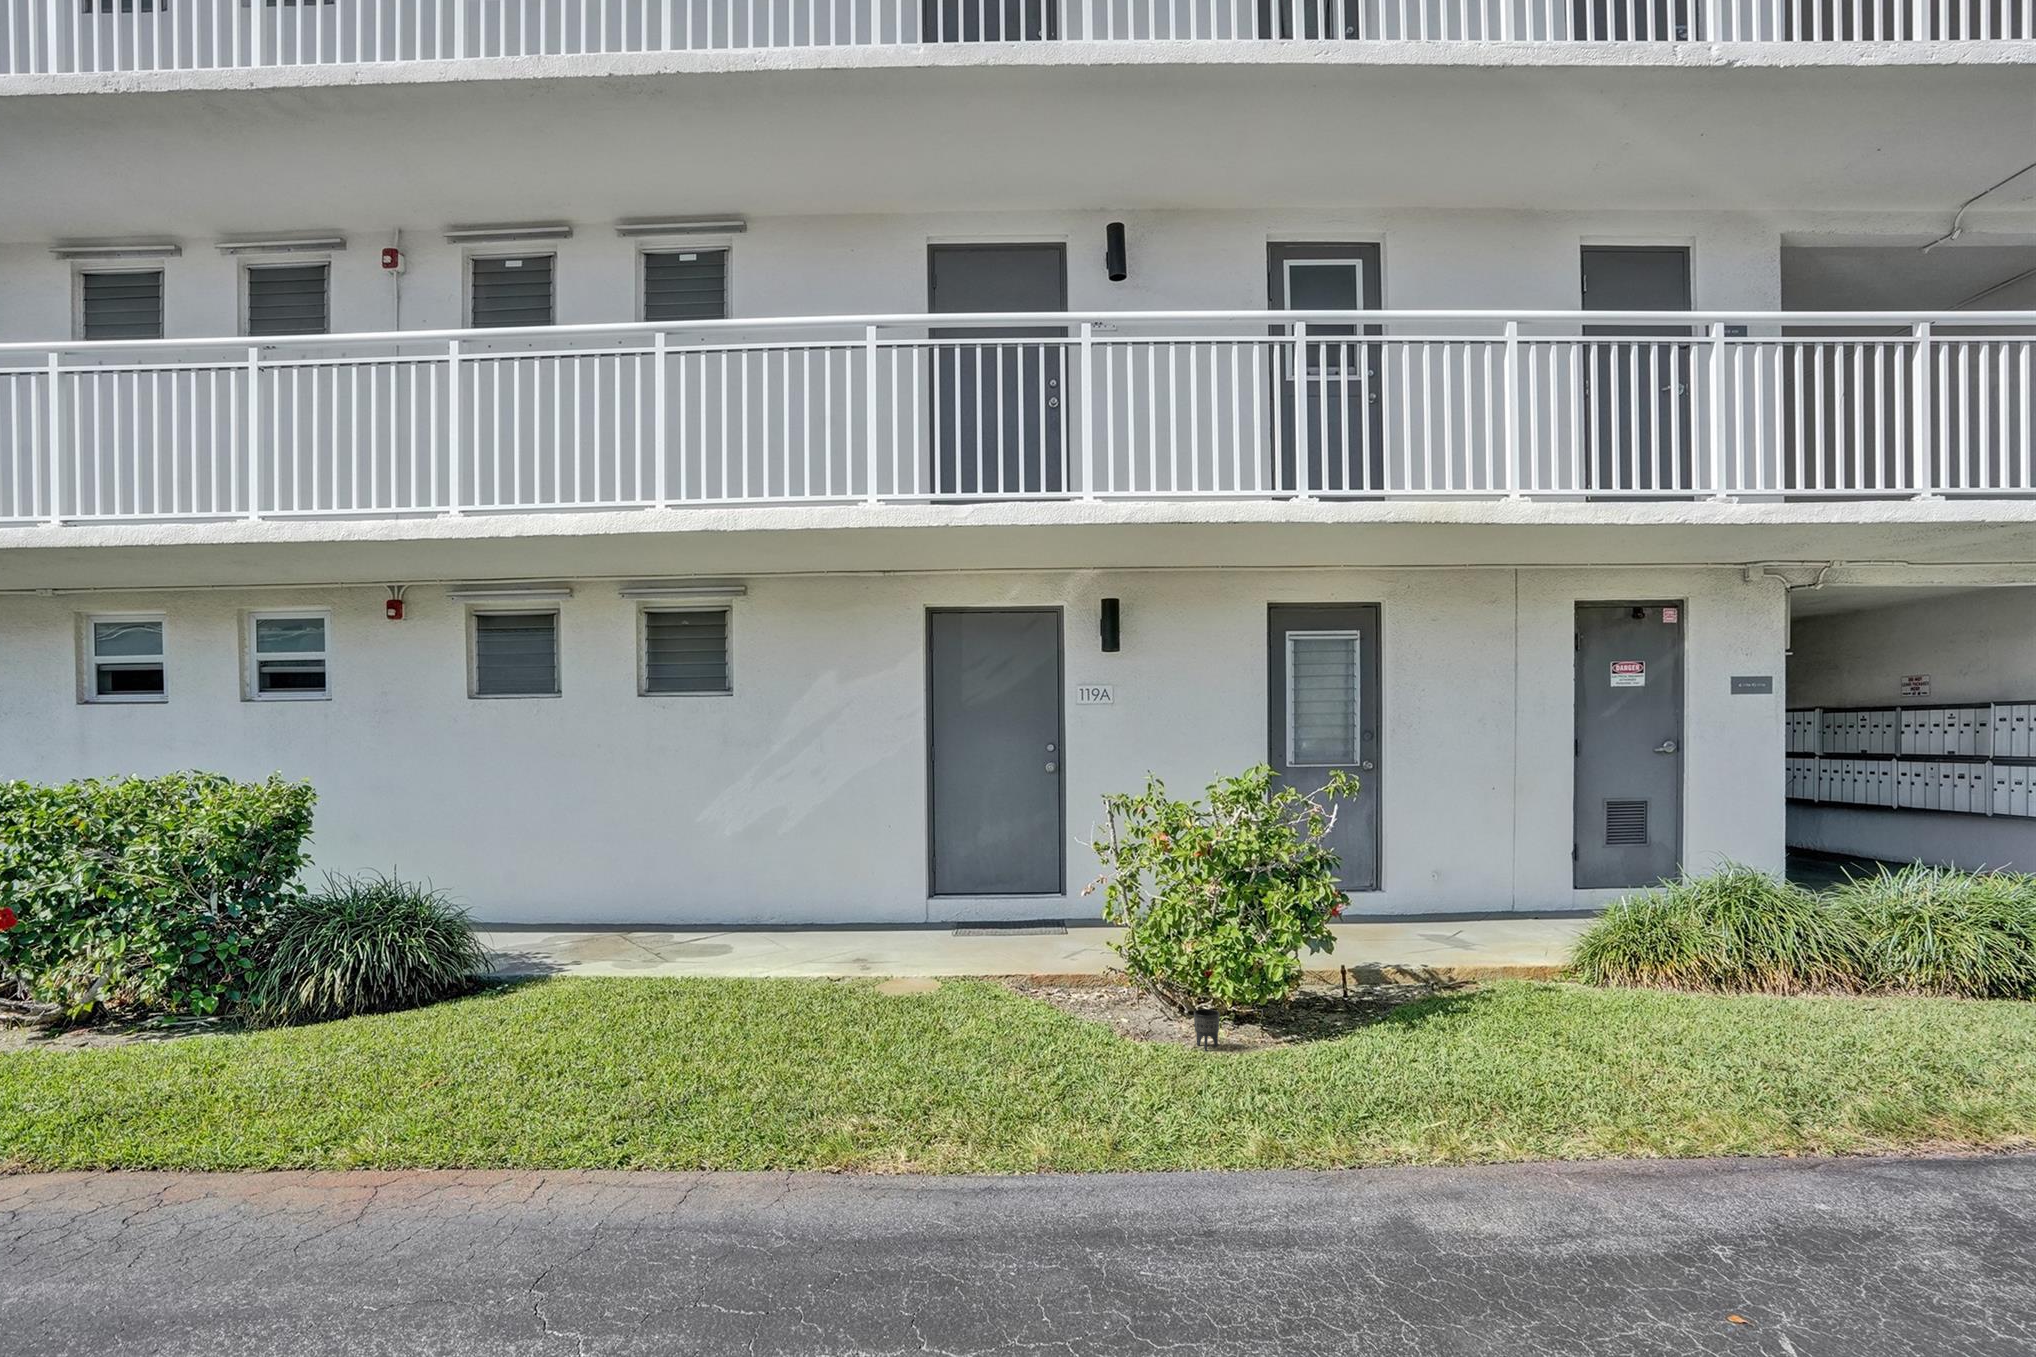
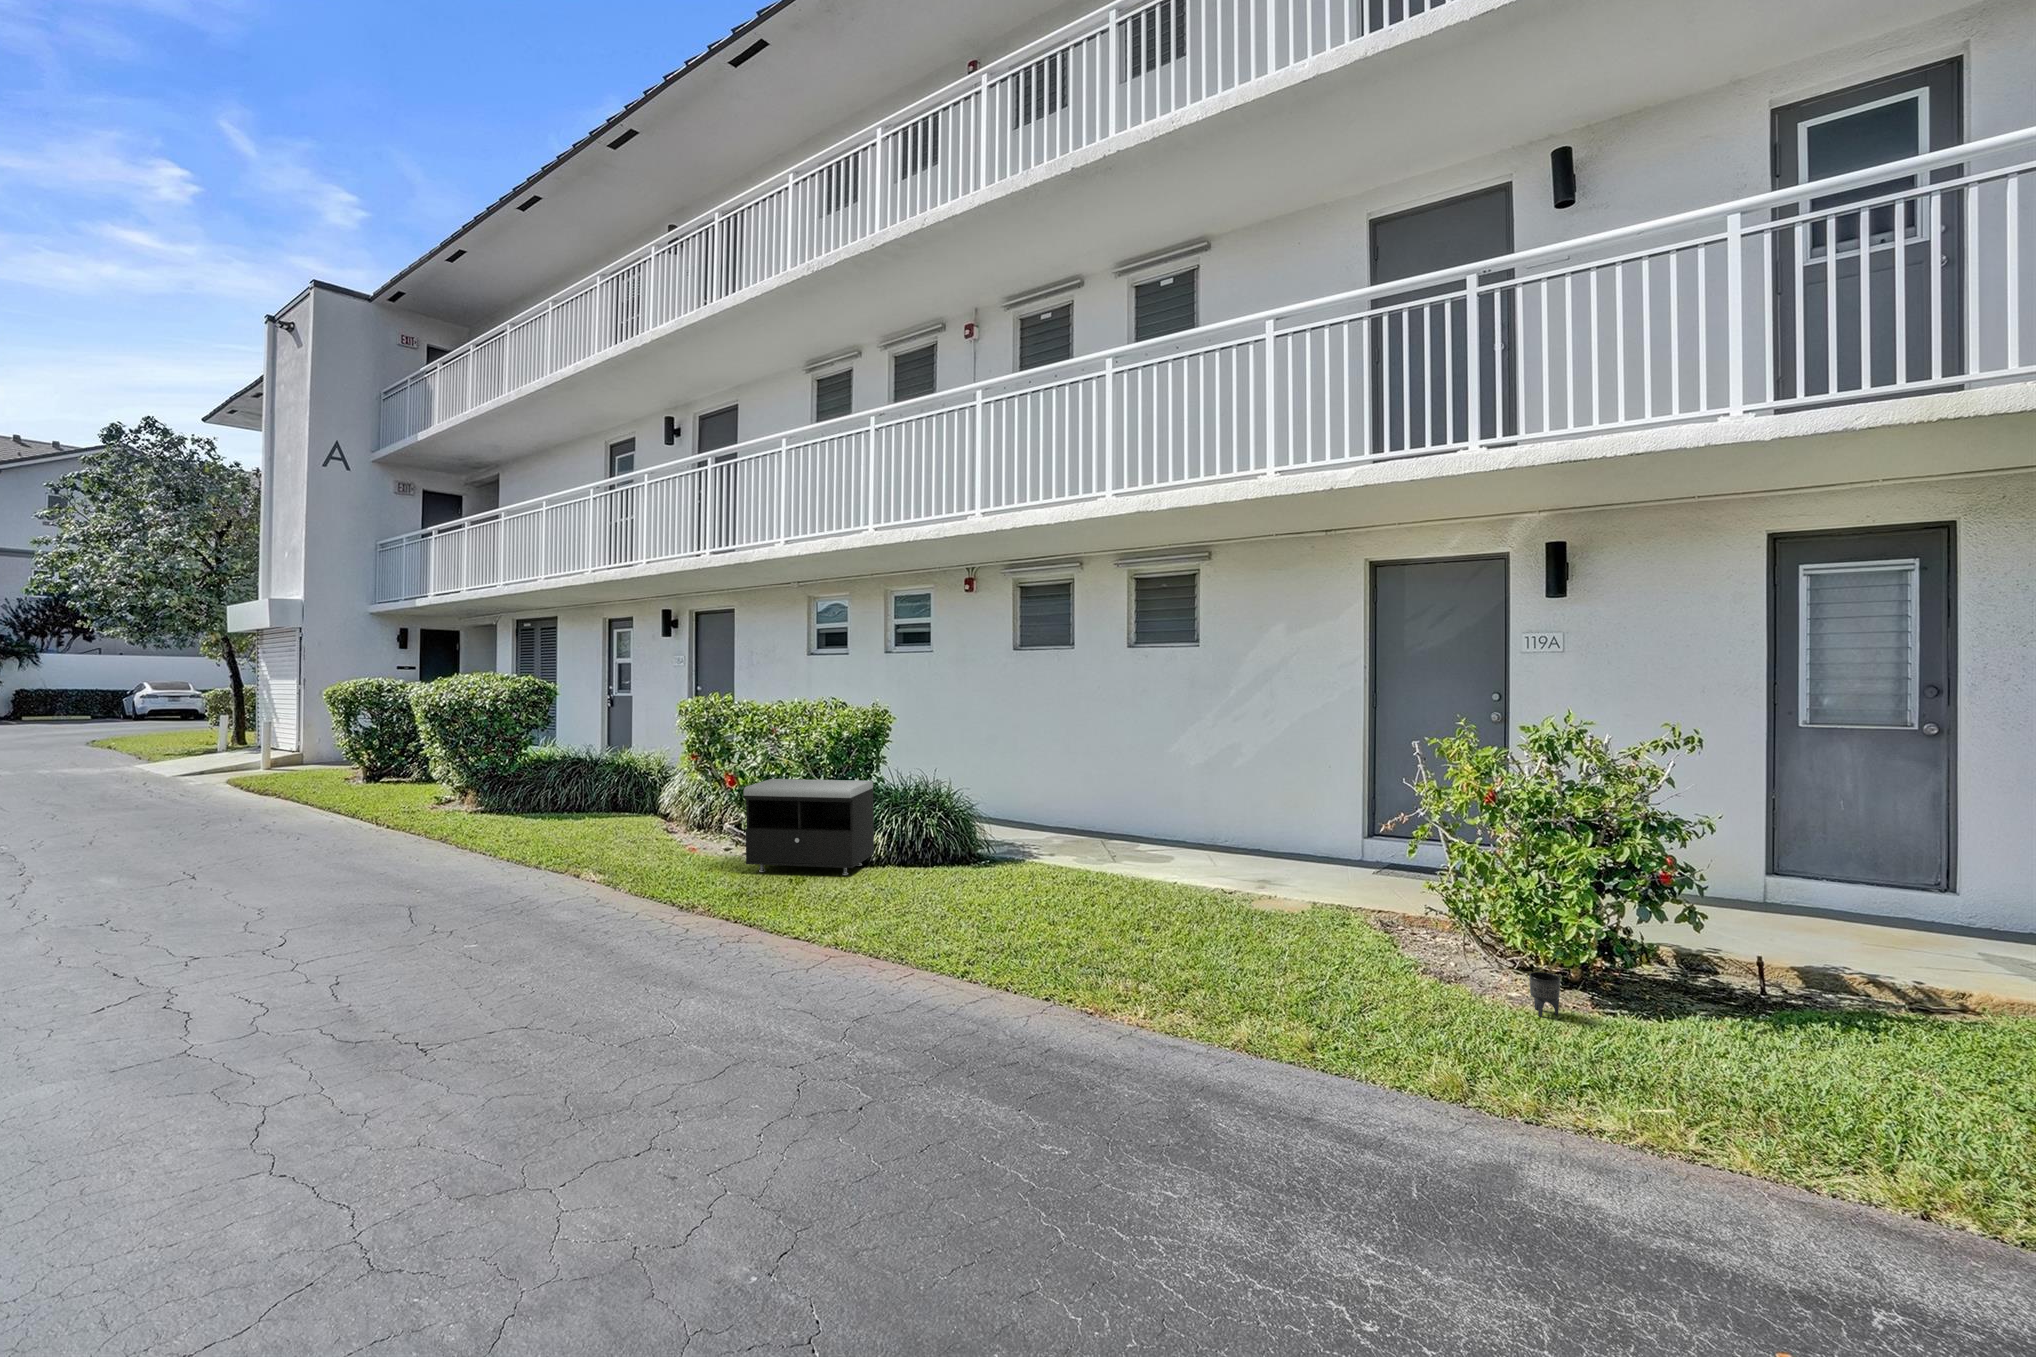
storage bench: none [93,894,318,1056] -> present [743,779,874,875]

